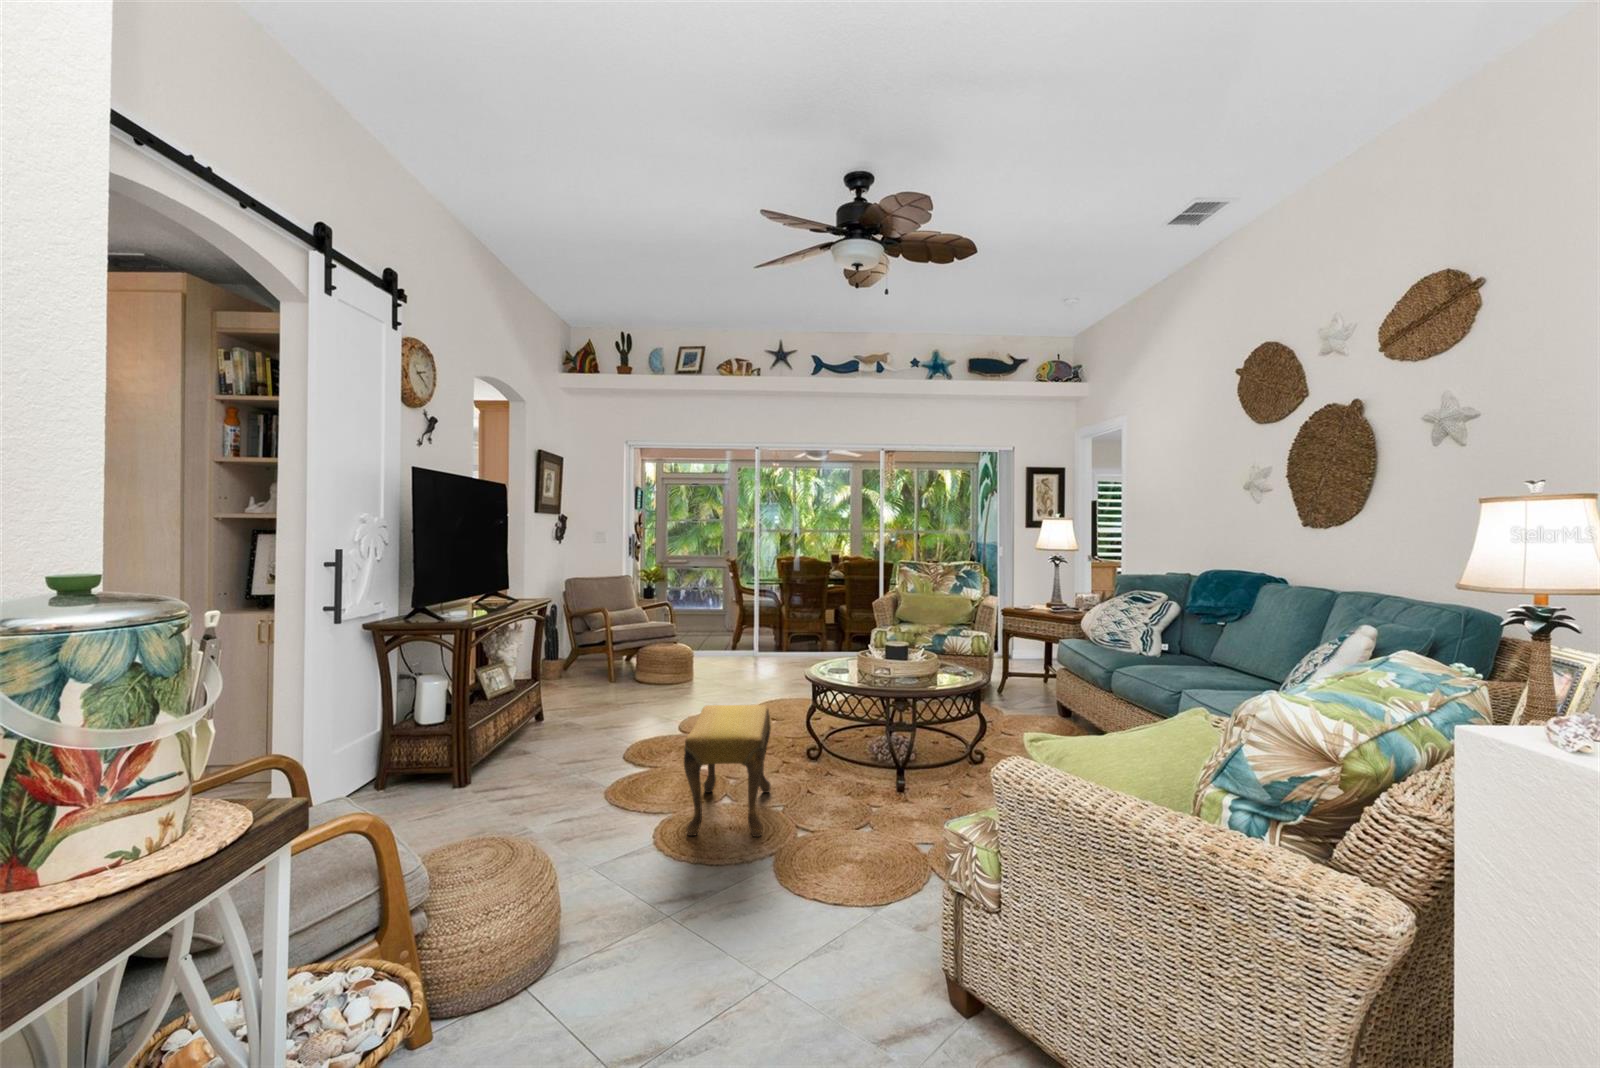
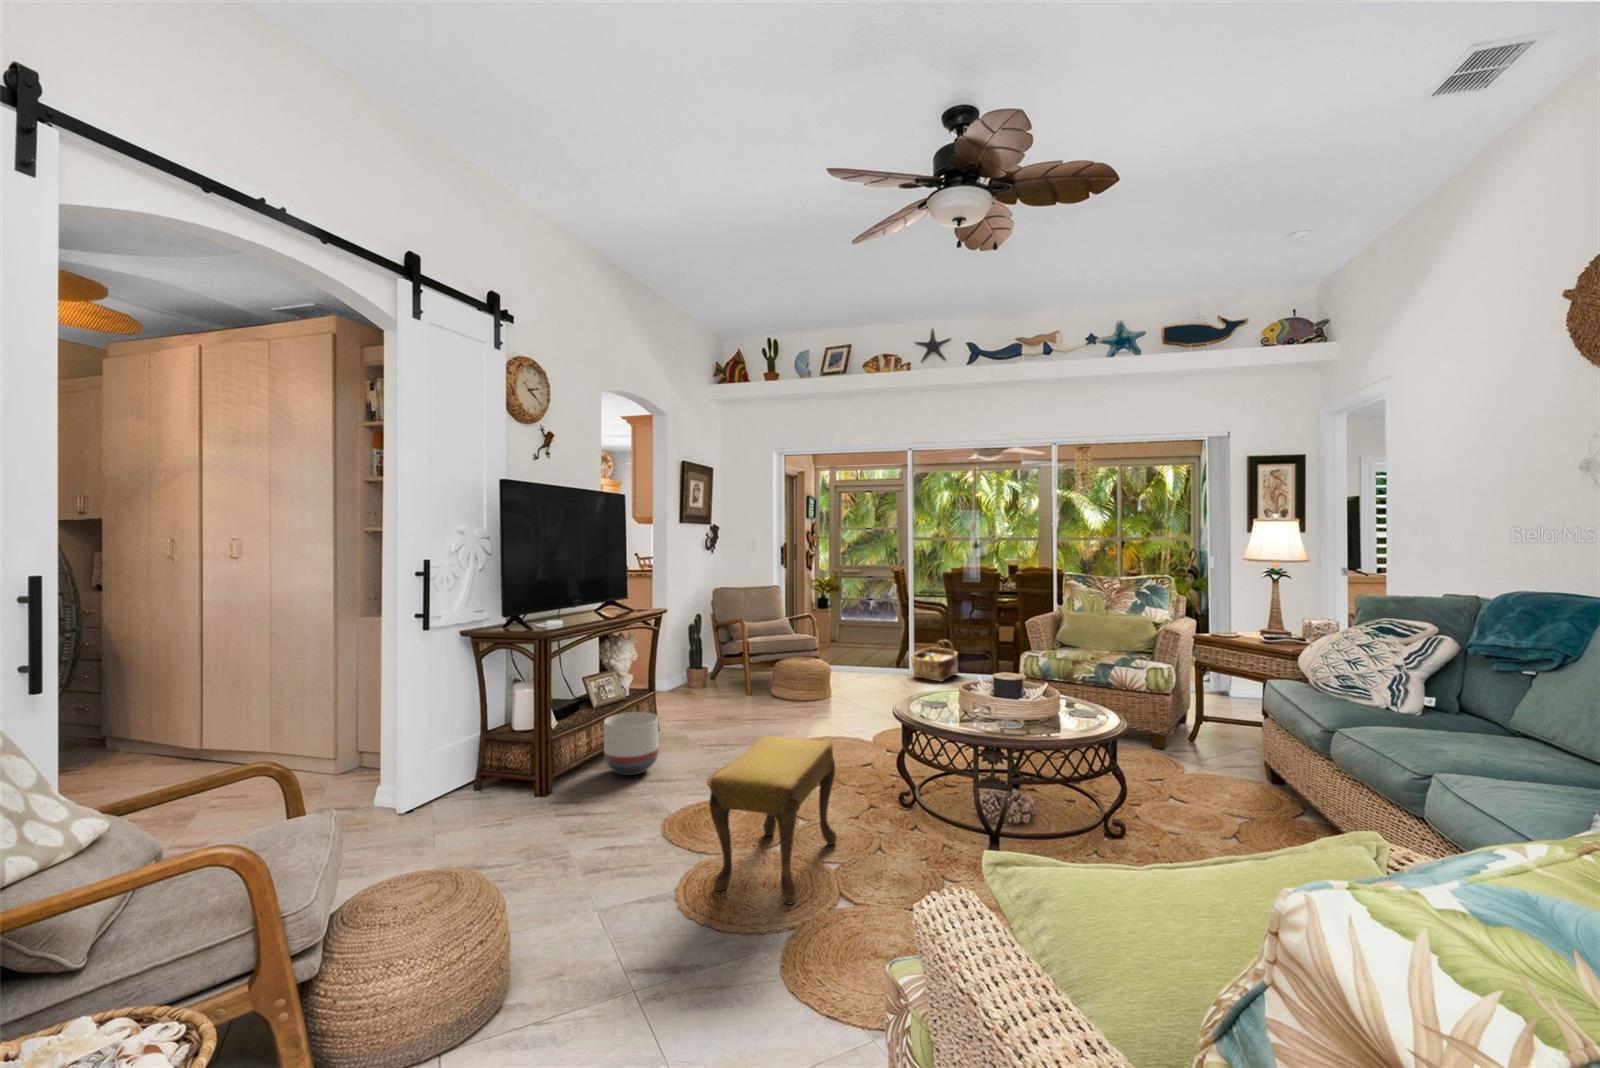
woven basket: none [760,624,800,662] -> present [911,640,959,681]
planter: none [513,700,568,761] -> present [604,712,659,775]

